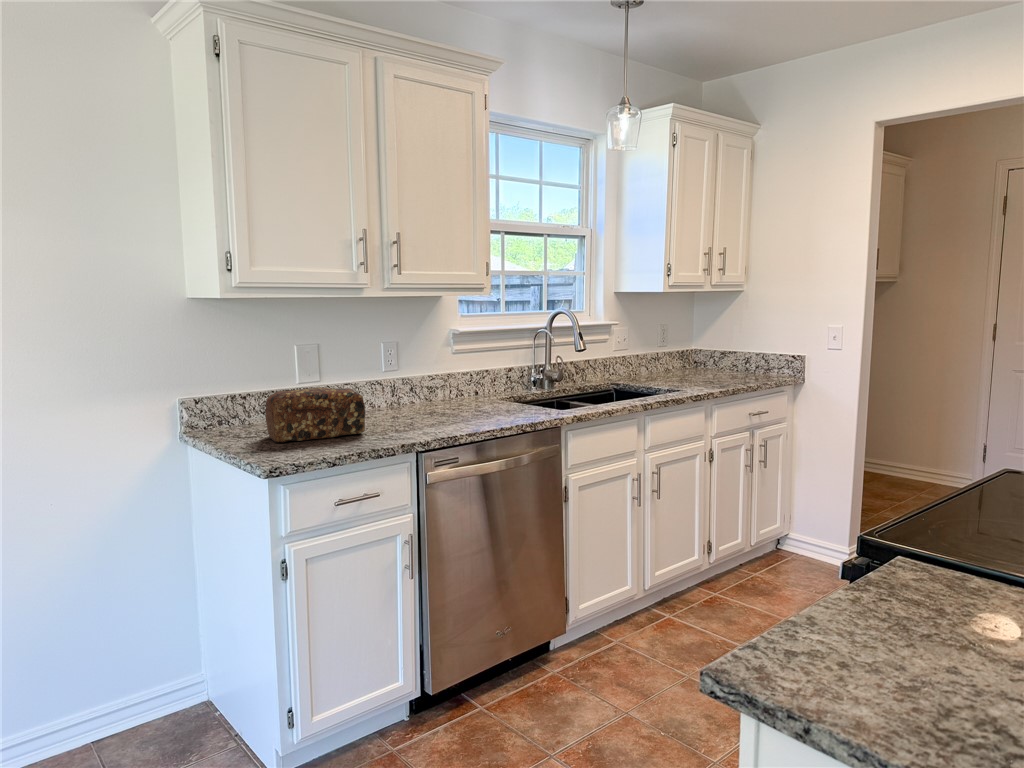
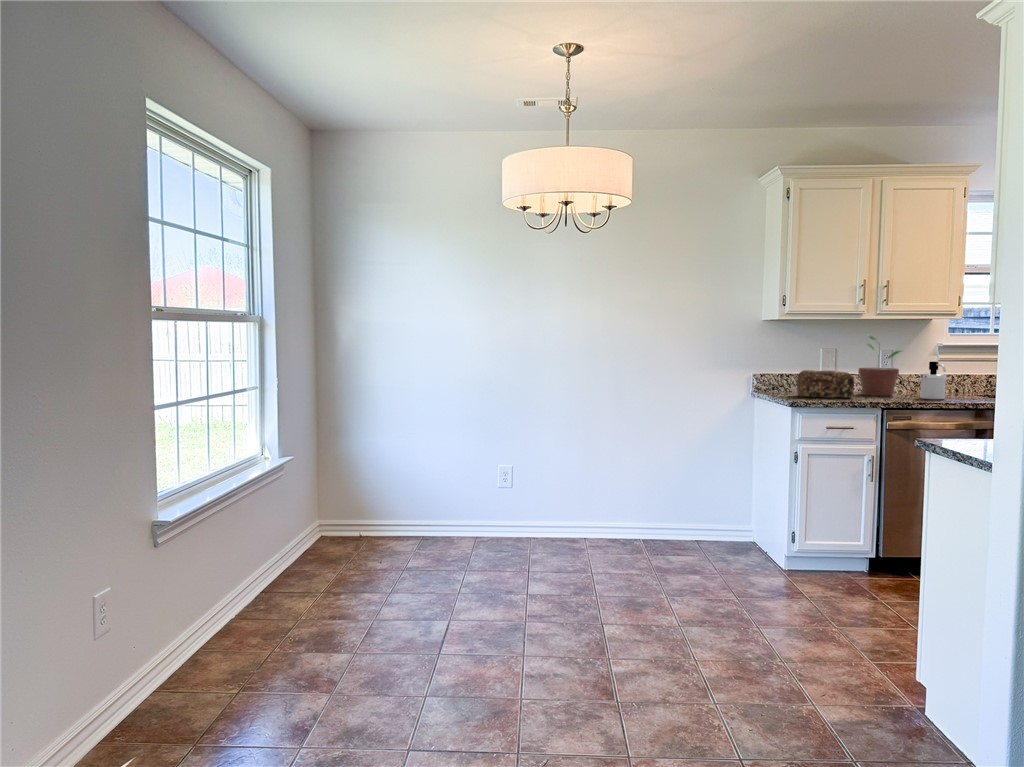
potted plant: none [358,319,422,419] -> present [858,335,901,396]
soap dispenser: none [450,360,489,419] -> present [920,362,947,399]

